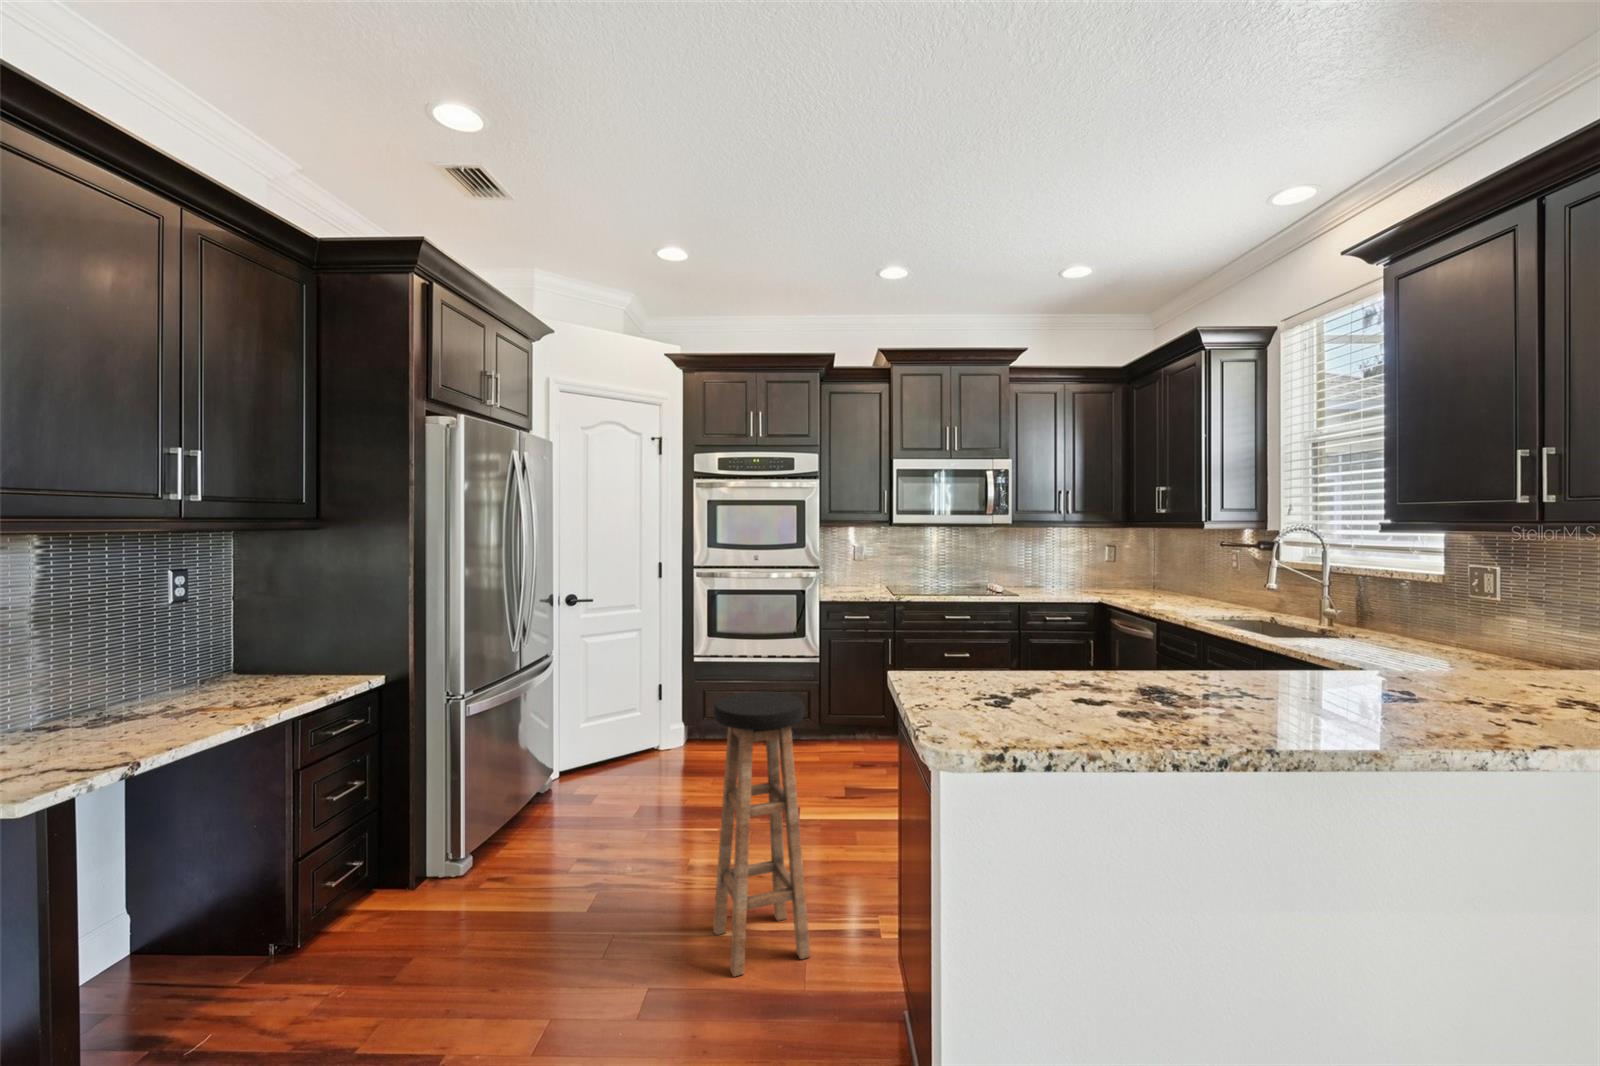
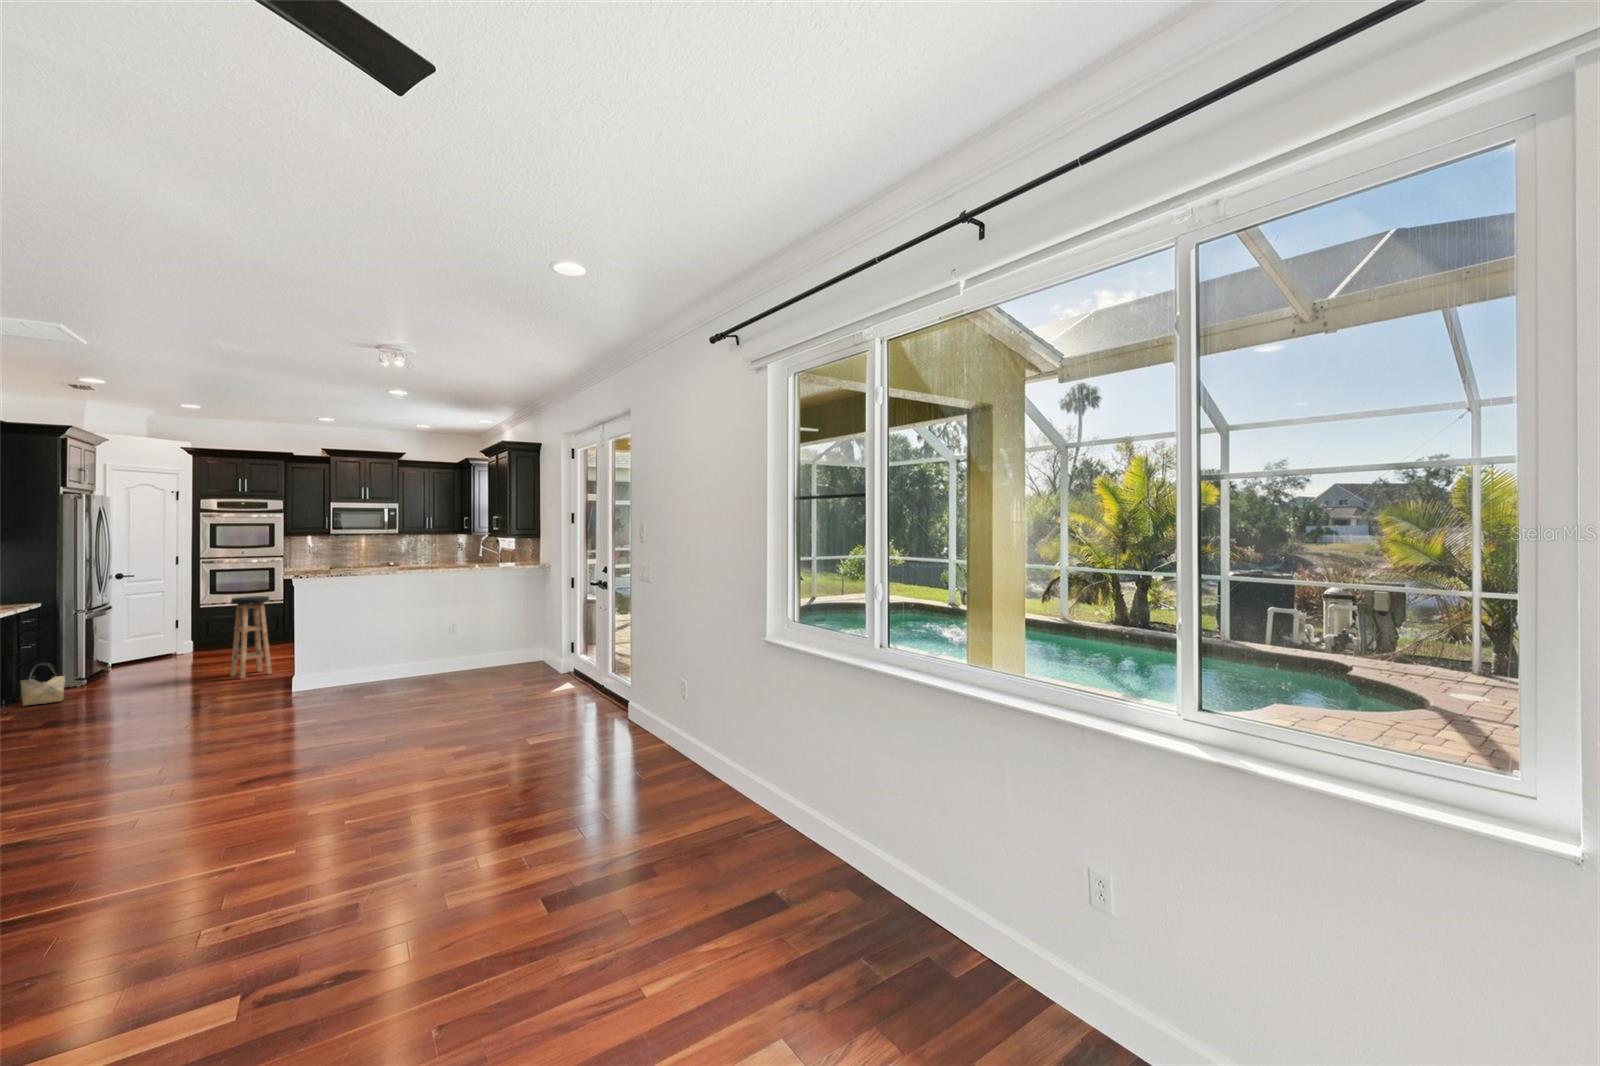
woven basket: none [232,874,338,1018] -> present [21,664,65,706]

